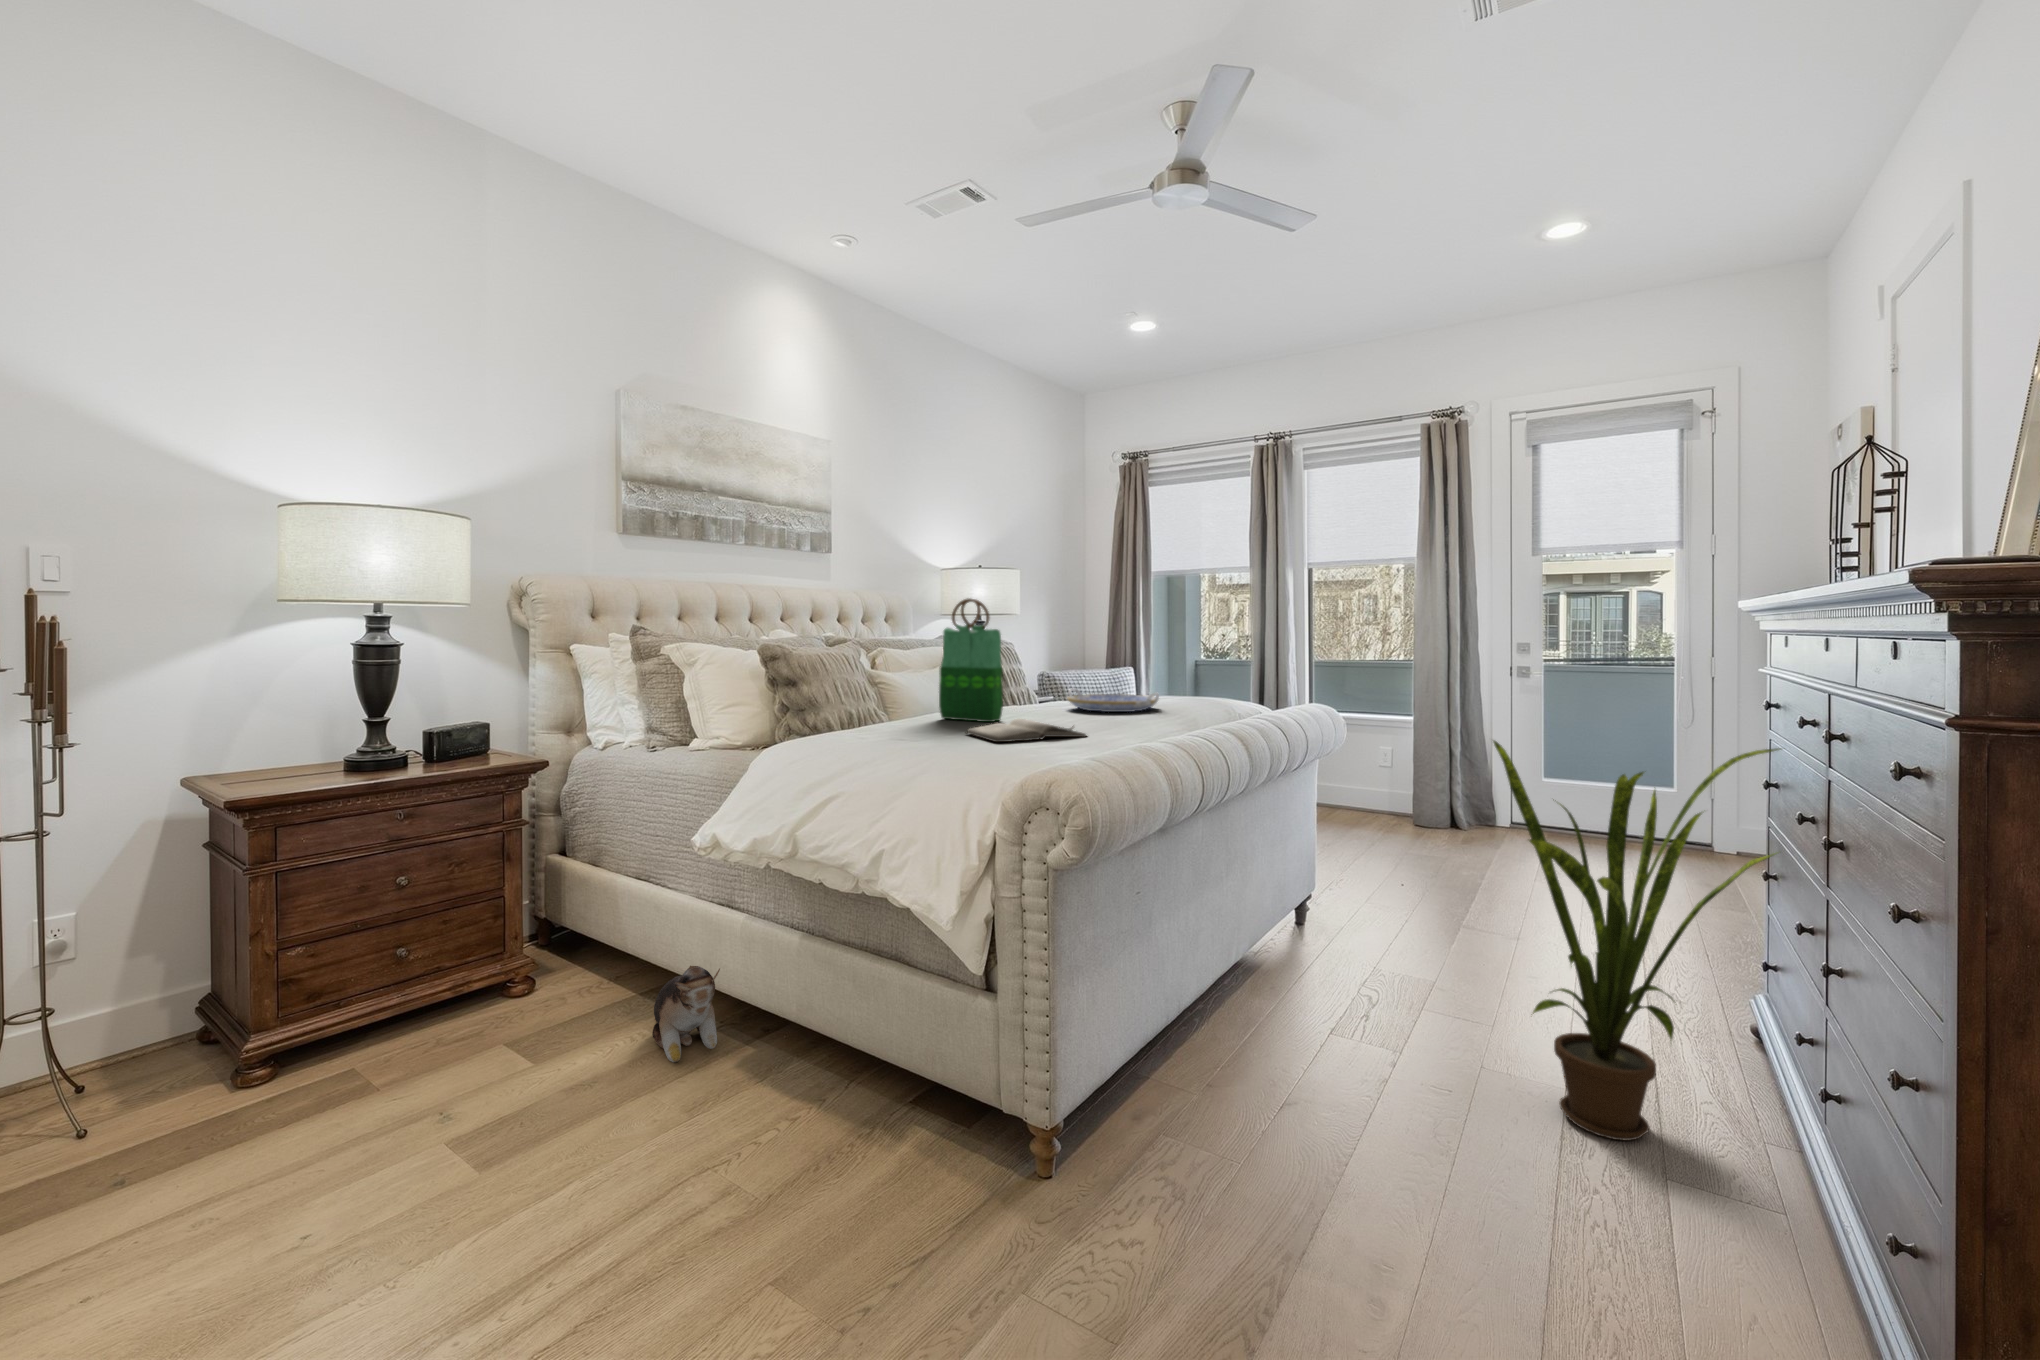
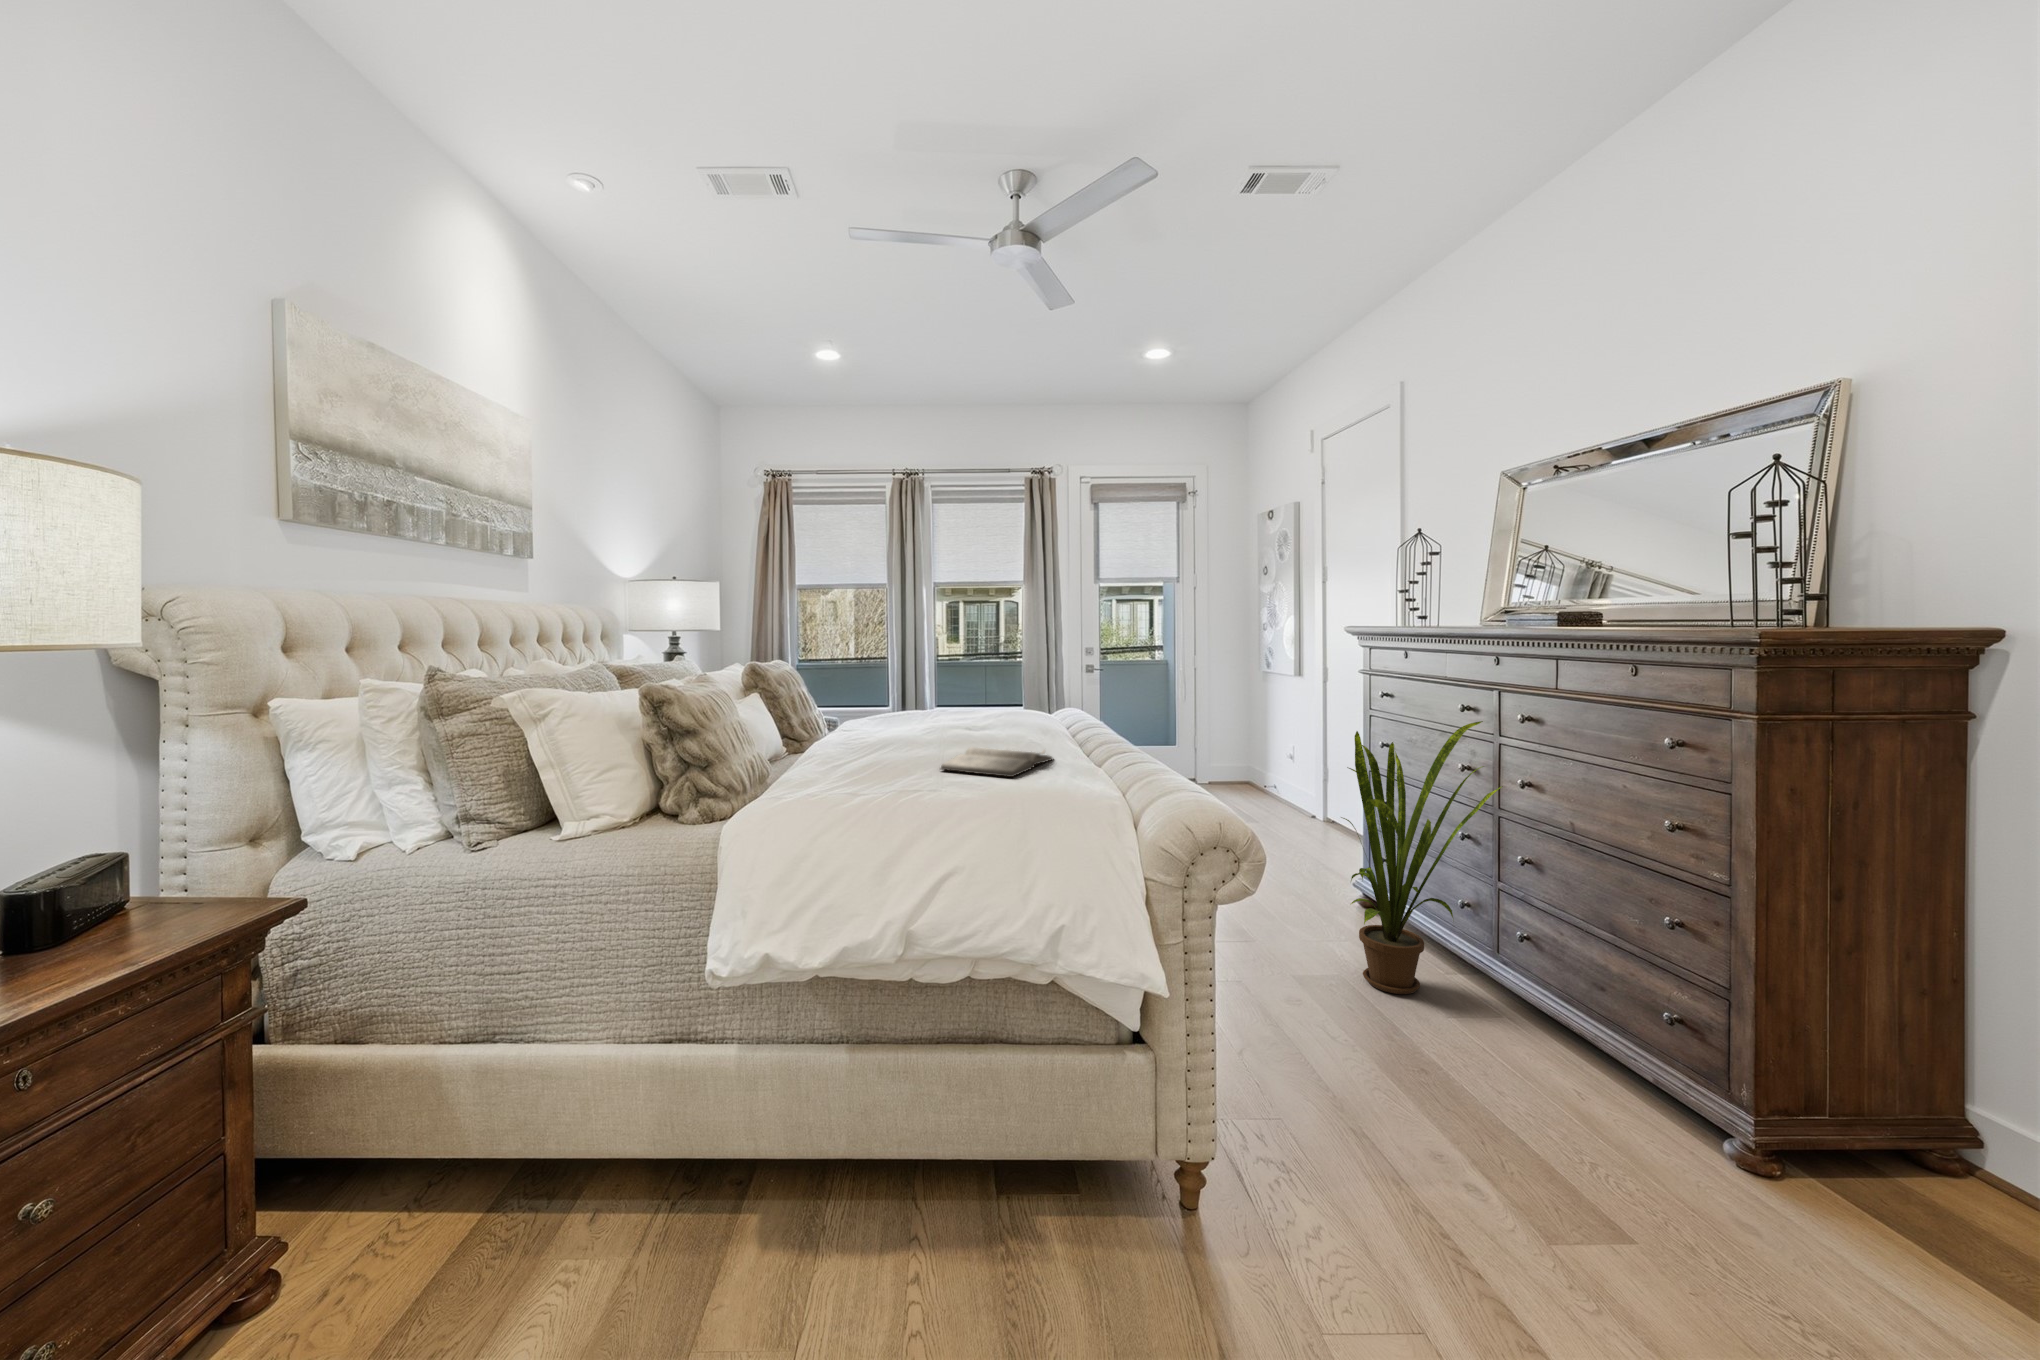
tote bag: present [939,598,1003,722] -> none [835,623,907,753]
serving tray: present [1068,689,1159,712] -> none [906,707,998,729]
plush toy: present [652,966,720,1062] -> none [586,1124,774,1282]

